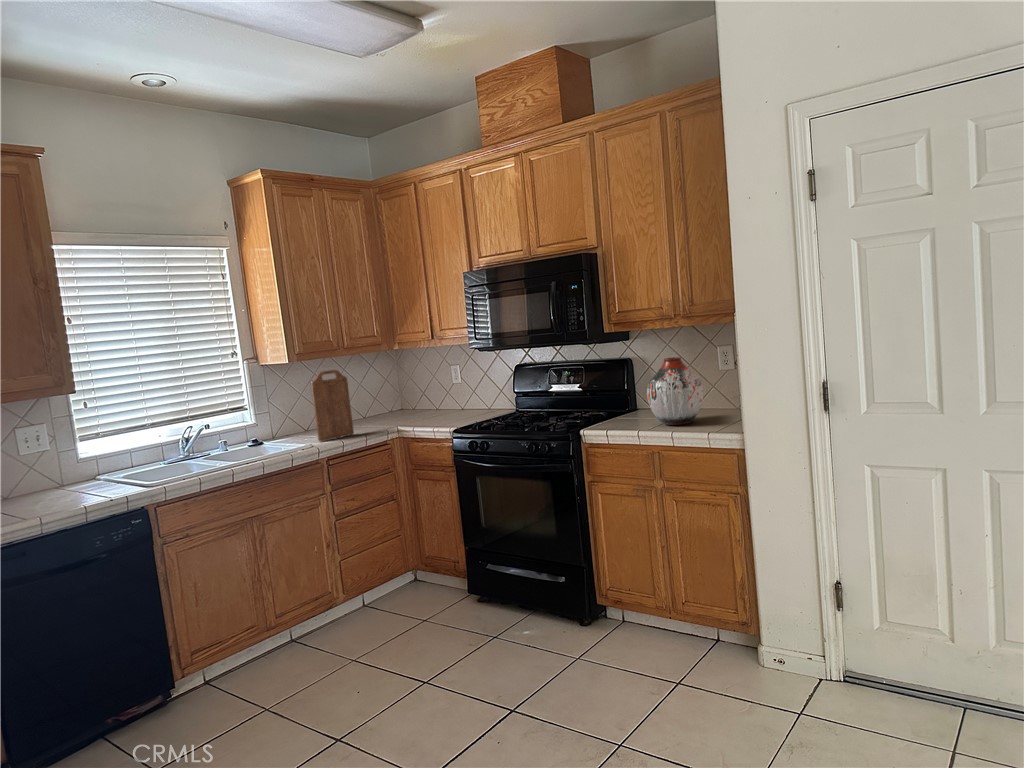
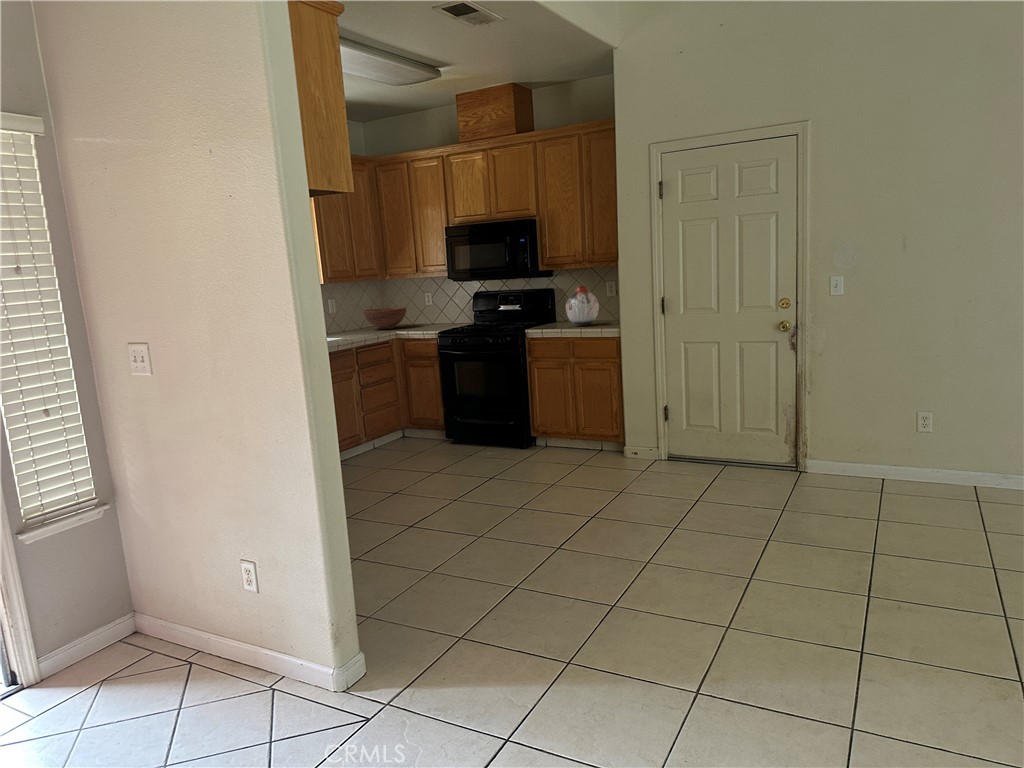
cutting board: present [311,370,354,441] -> none [343,290,368,337]
fruit bowl: none [357,389,419,423] -> present [363,307,406,329]

